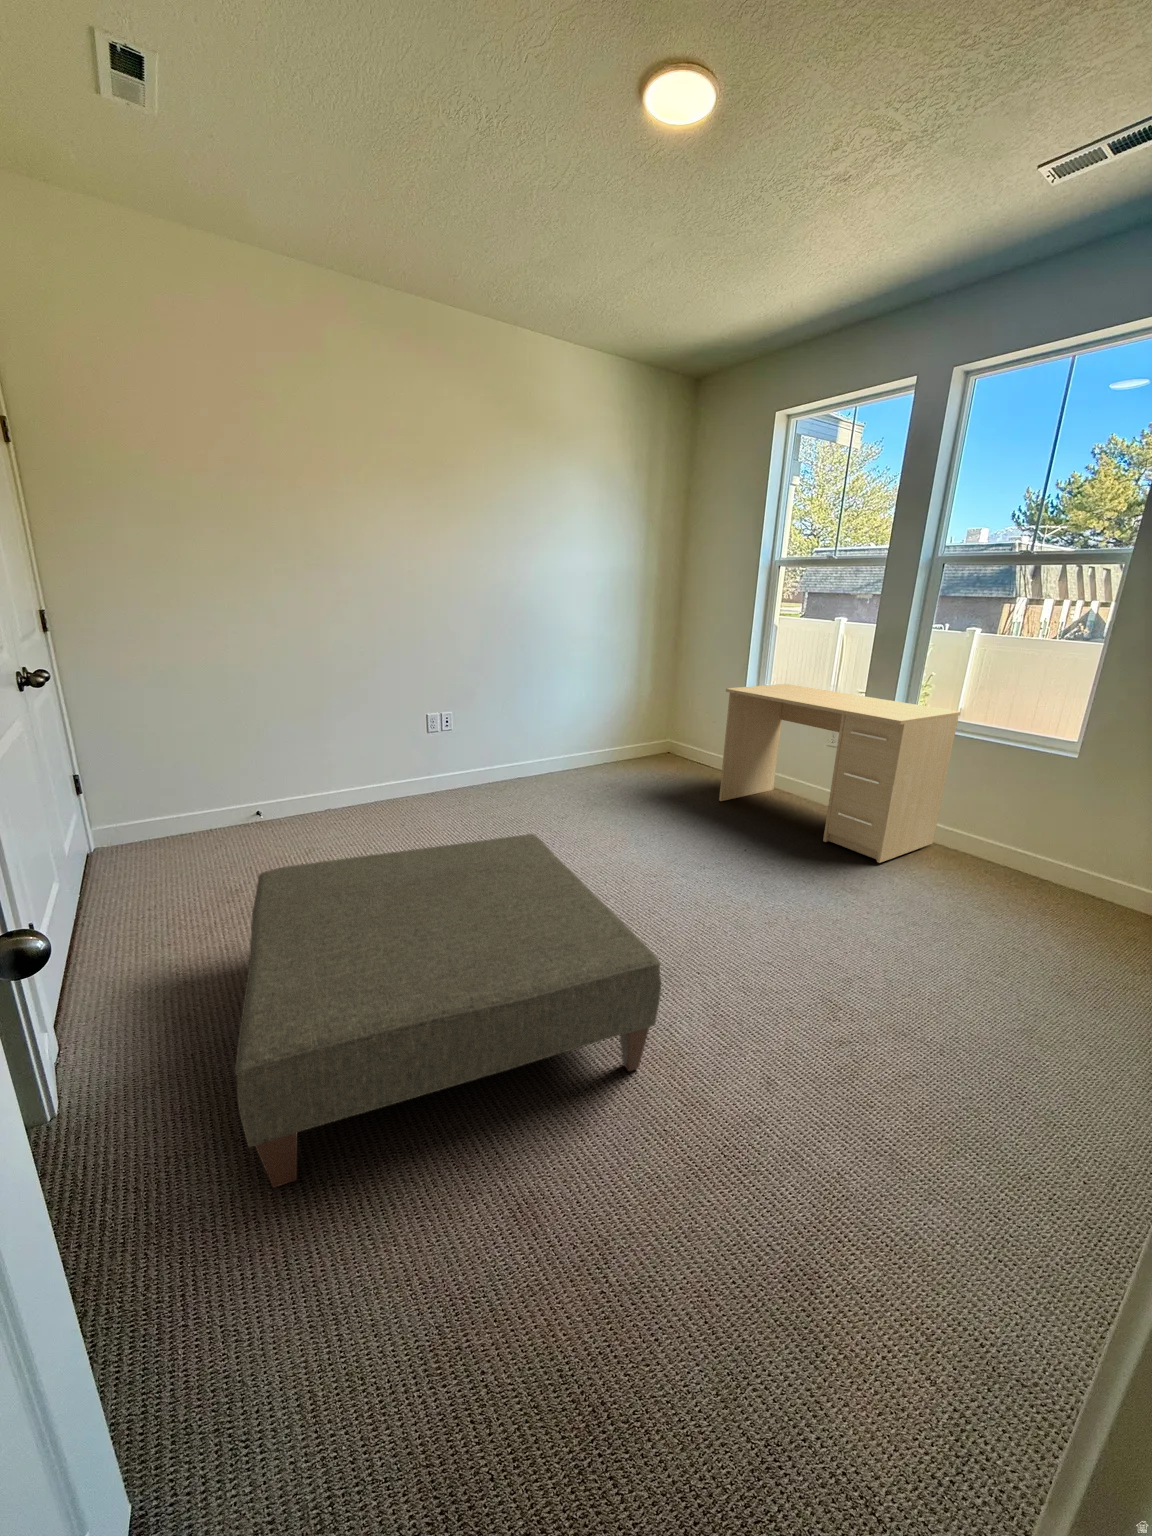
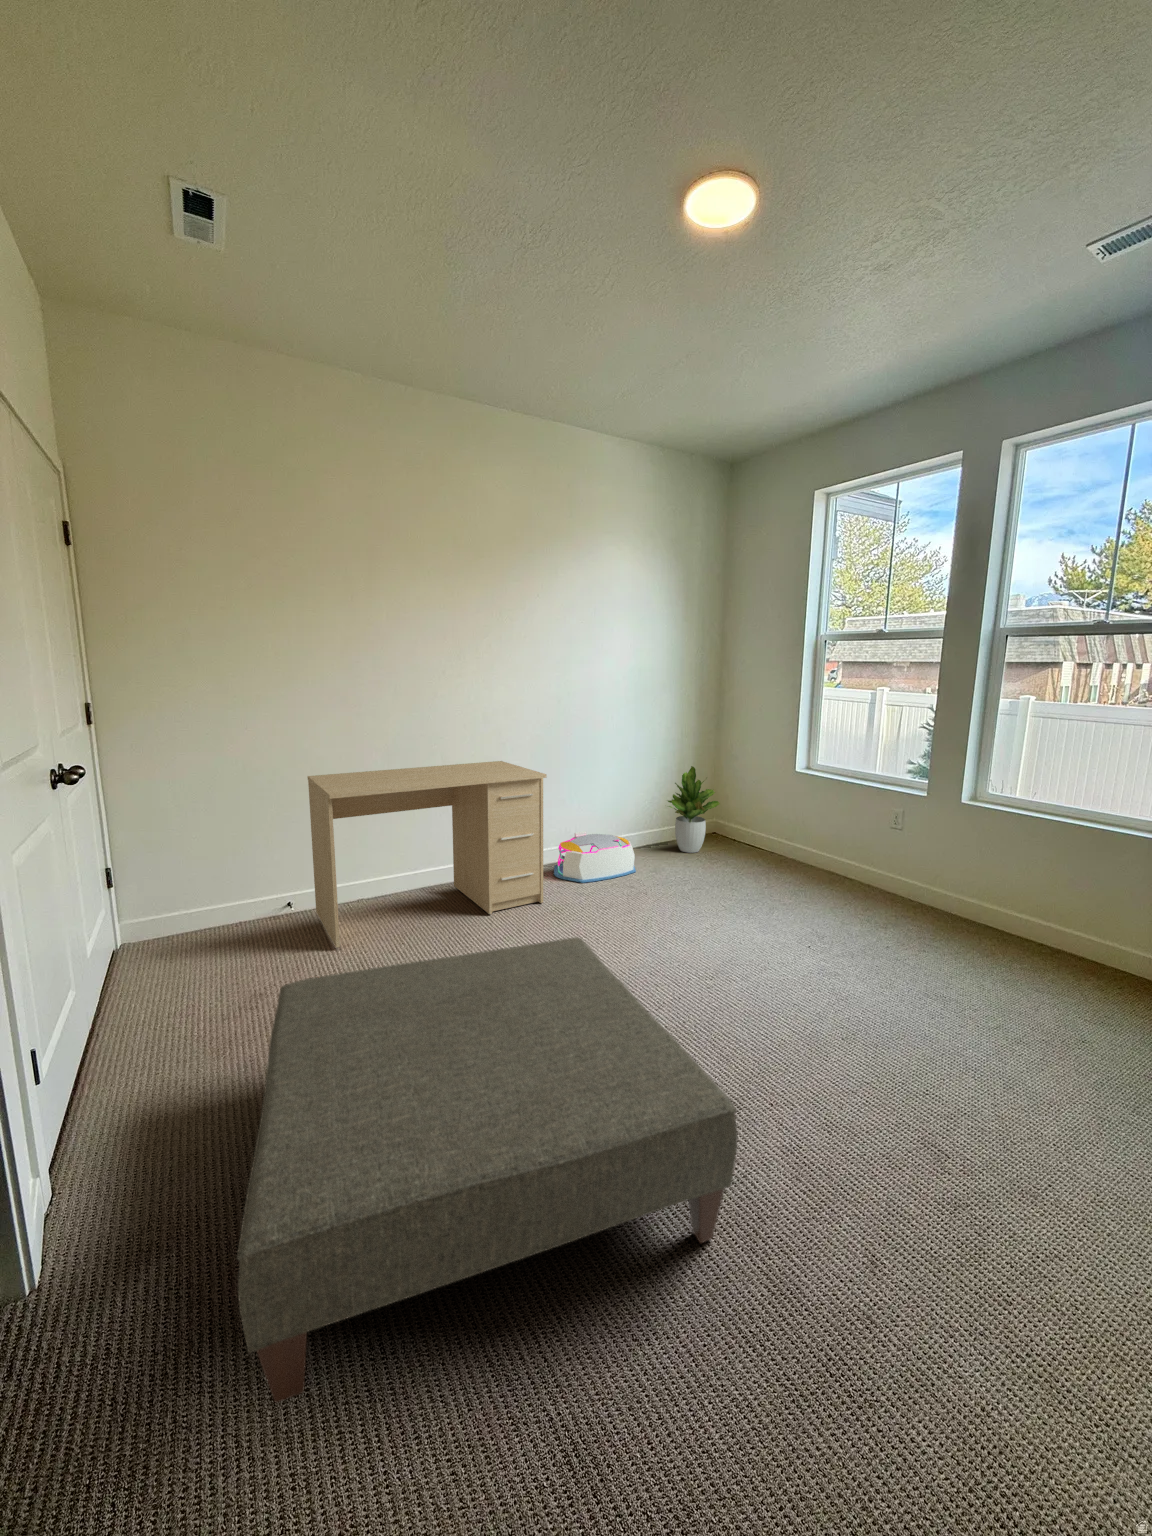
desk: present [719,684,961,863] -> present [307,761,547,948]
potted plant: none [621,686,672,768] -> present [668,766,720,853]
storage bin: none [515,747,592,794] -> present [554,831,636,883]

